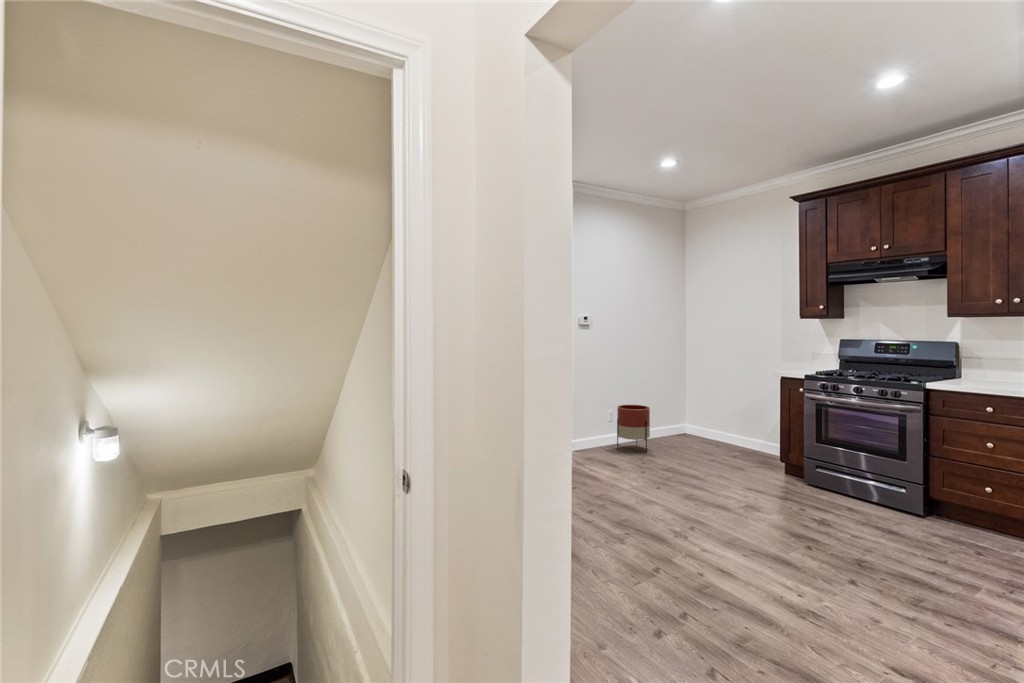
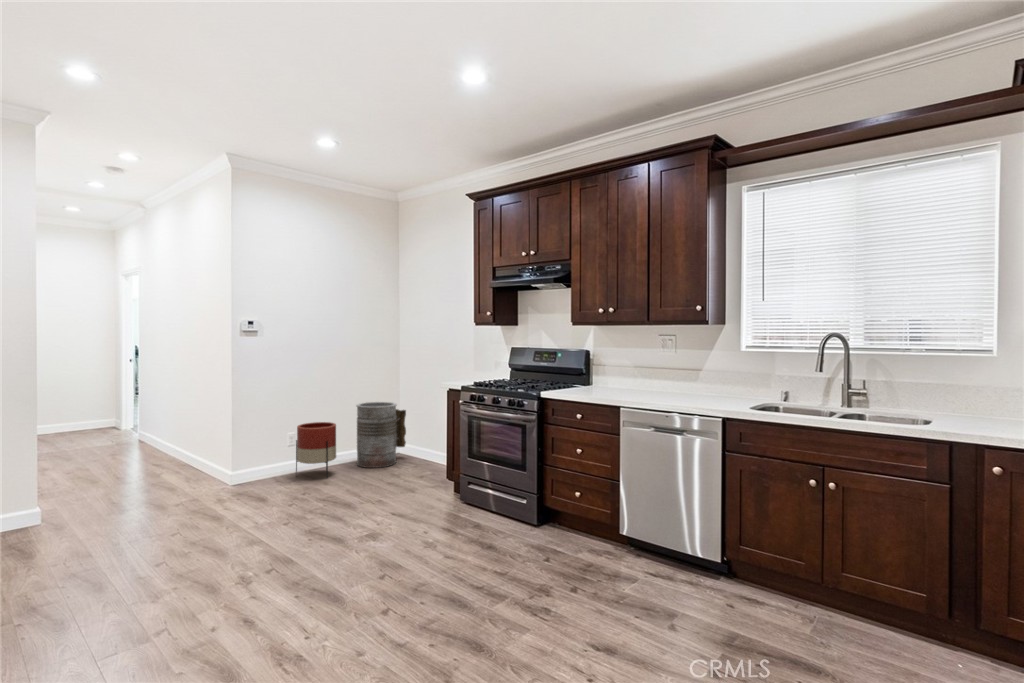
trash can: none [657,389,697,446] -> present [357,402,406,468]

